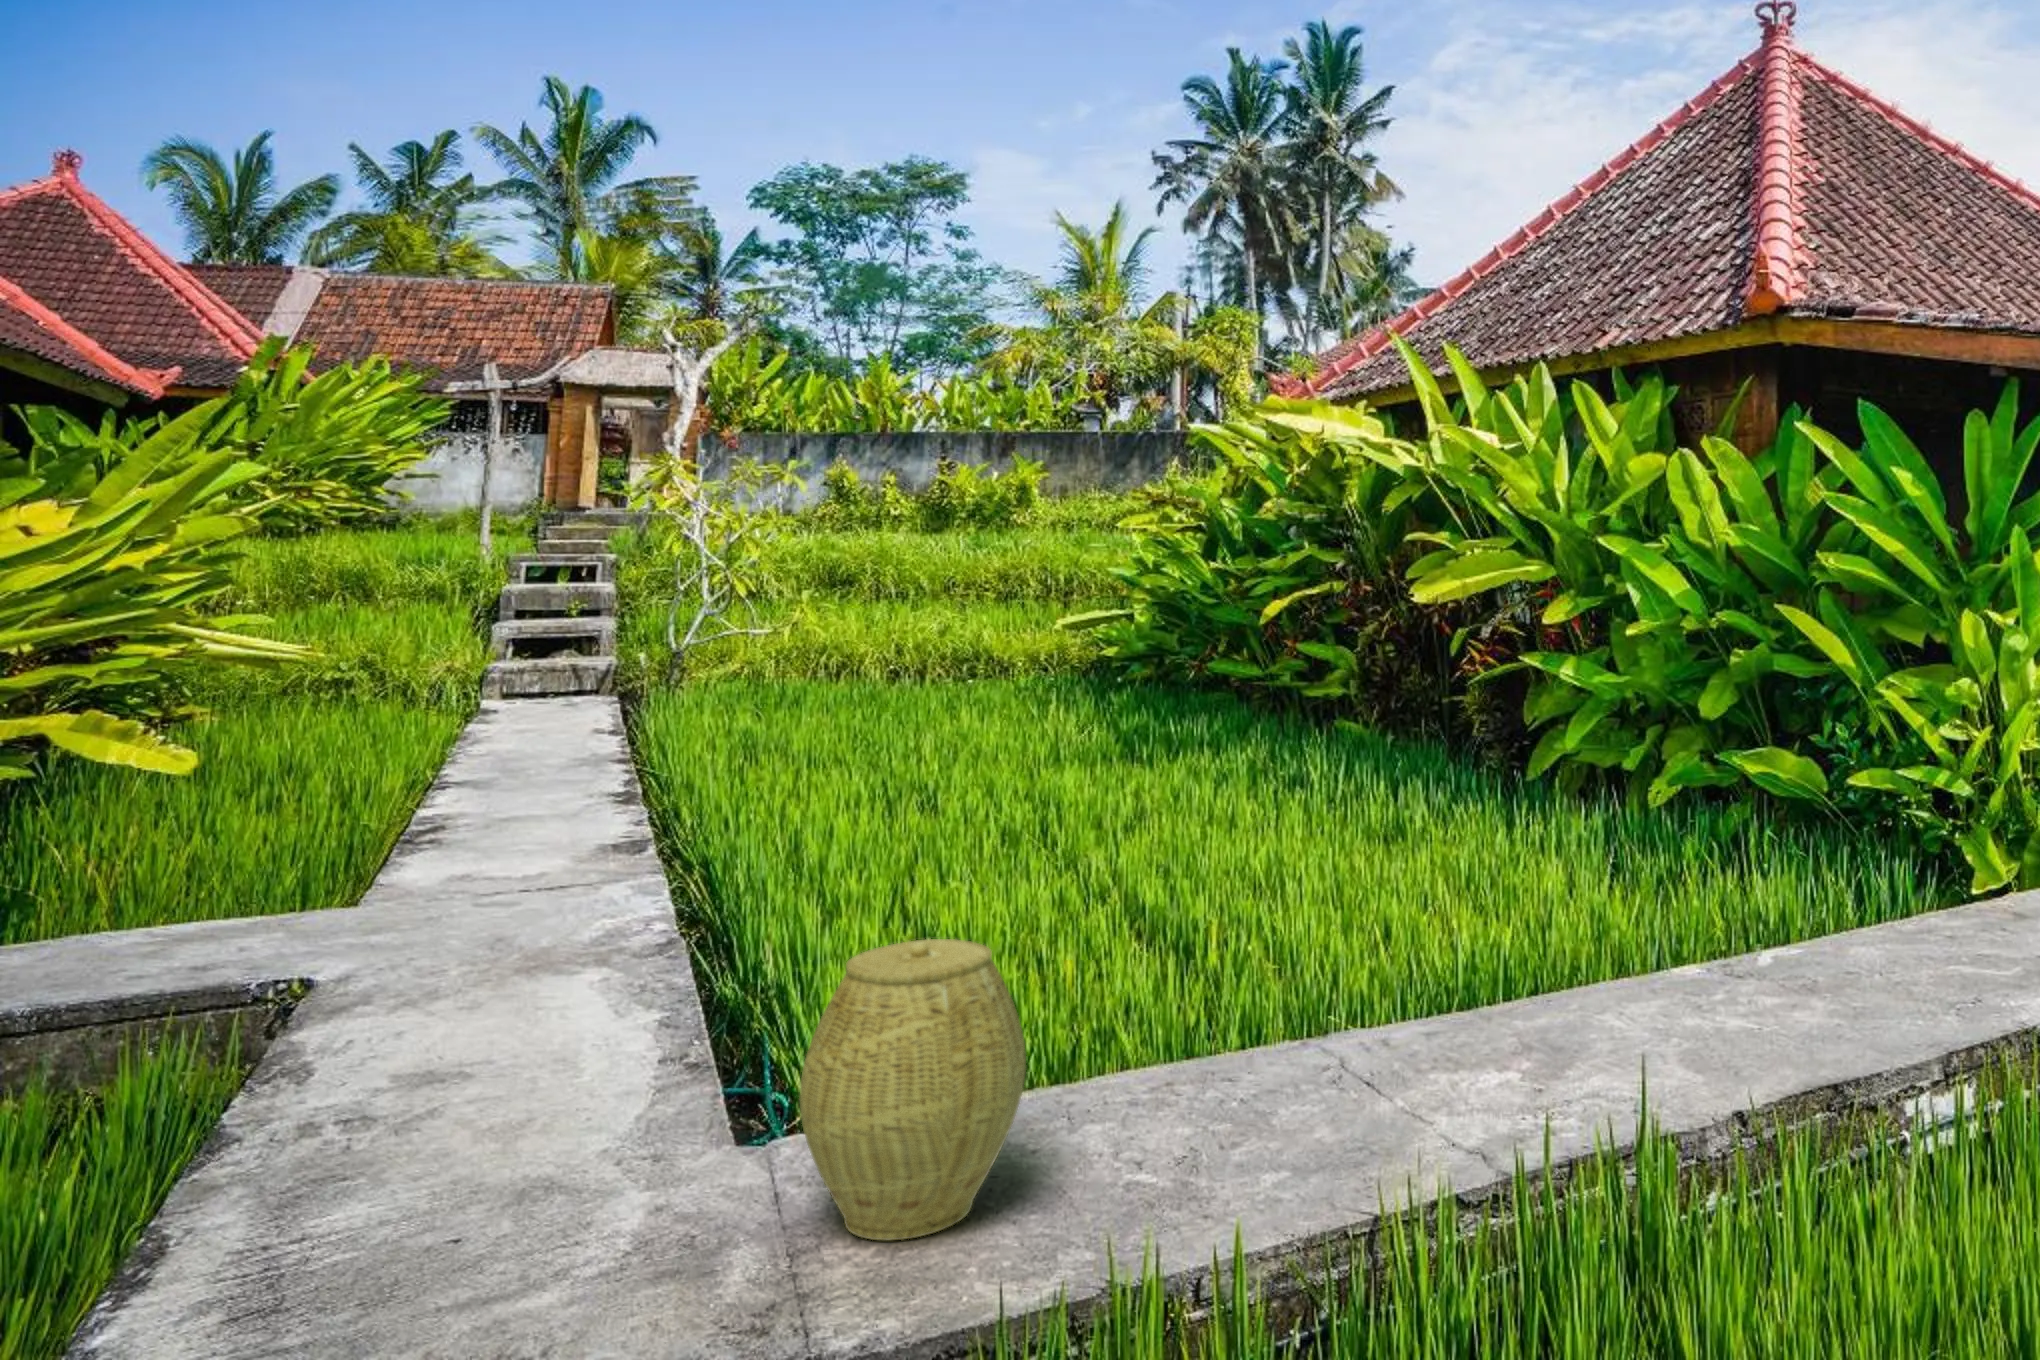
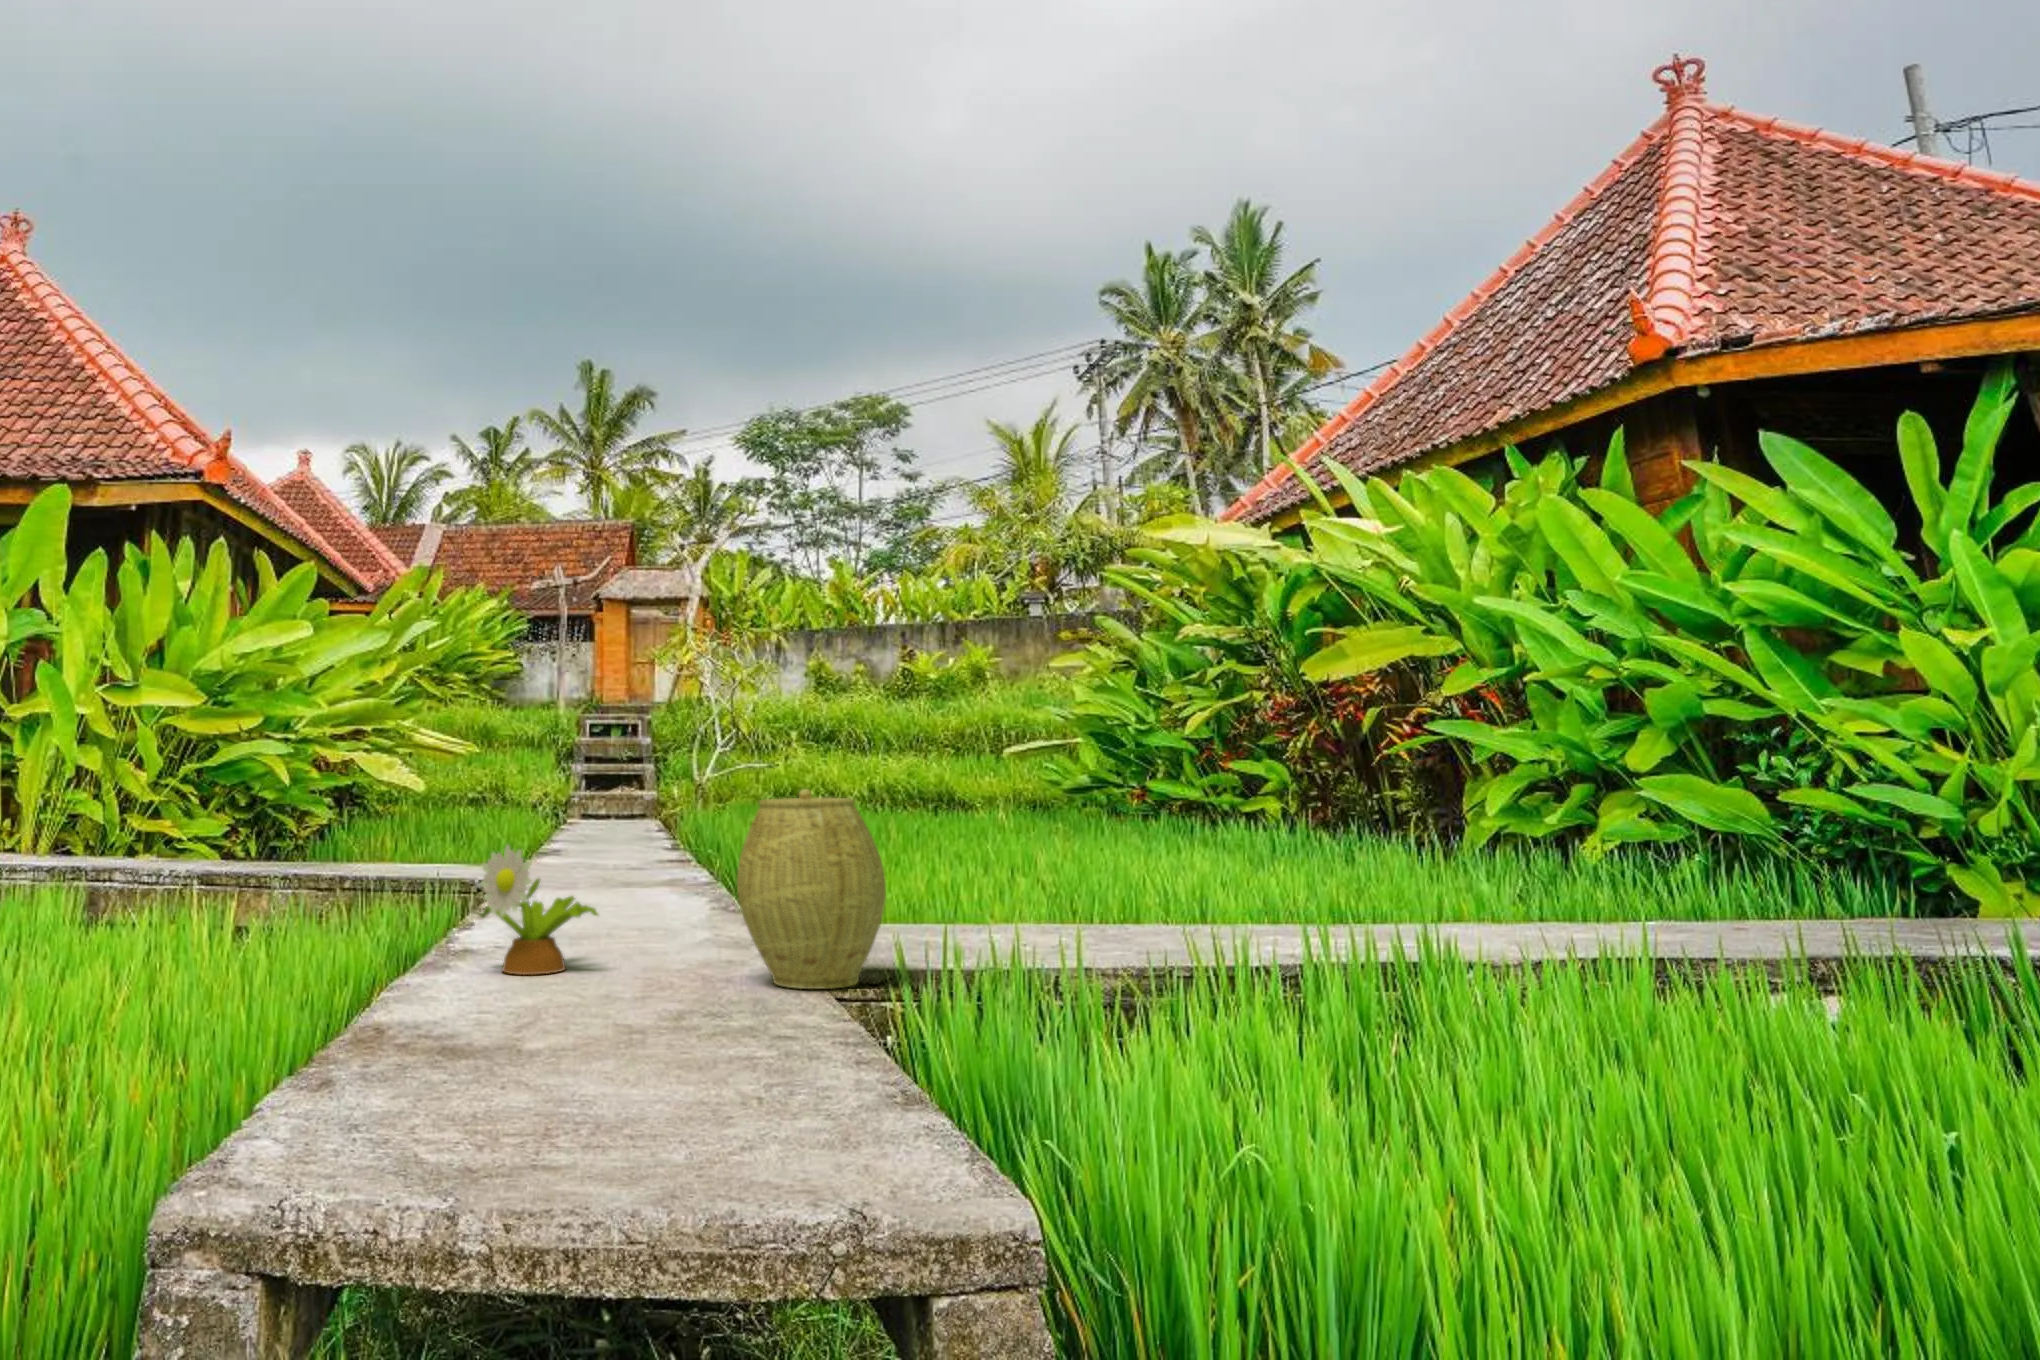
decorative plant: none [314,1055,555,1261] -> present [478,845,598,975]

